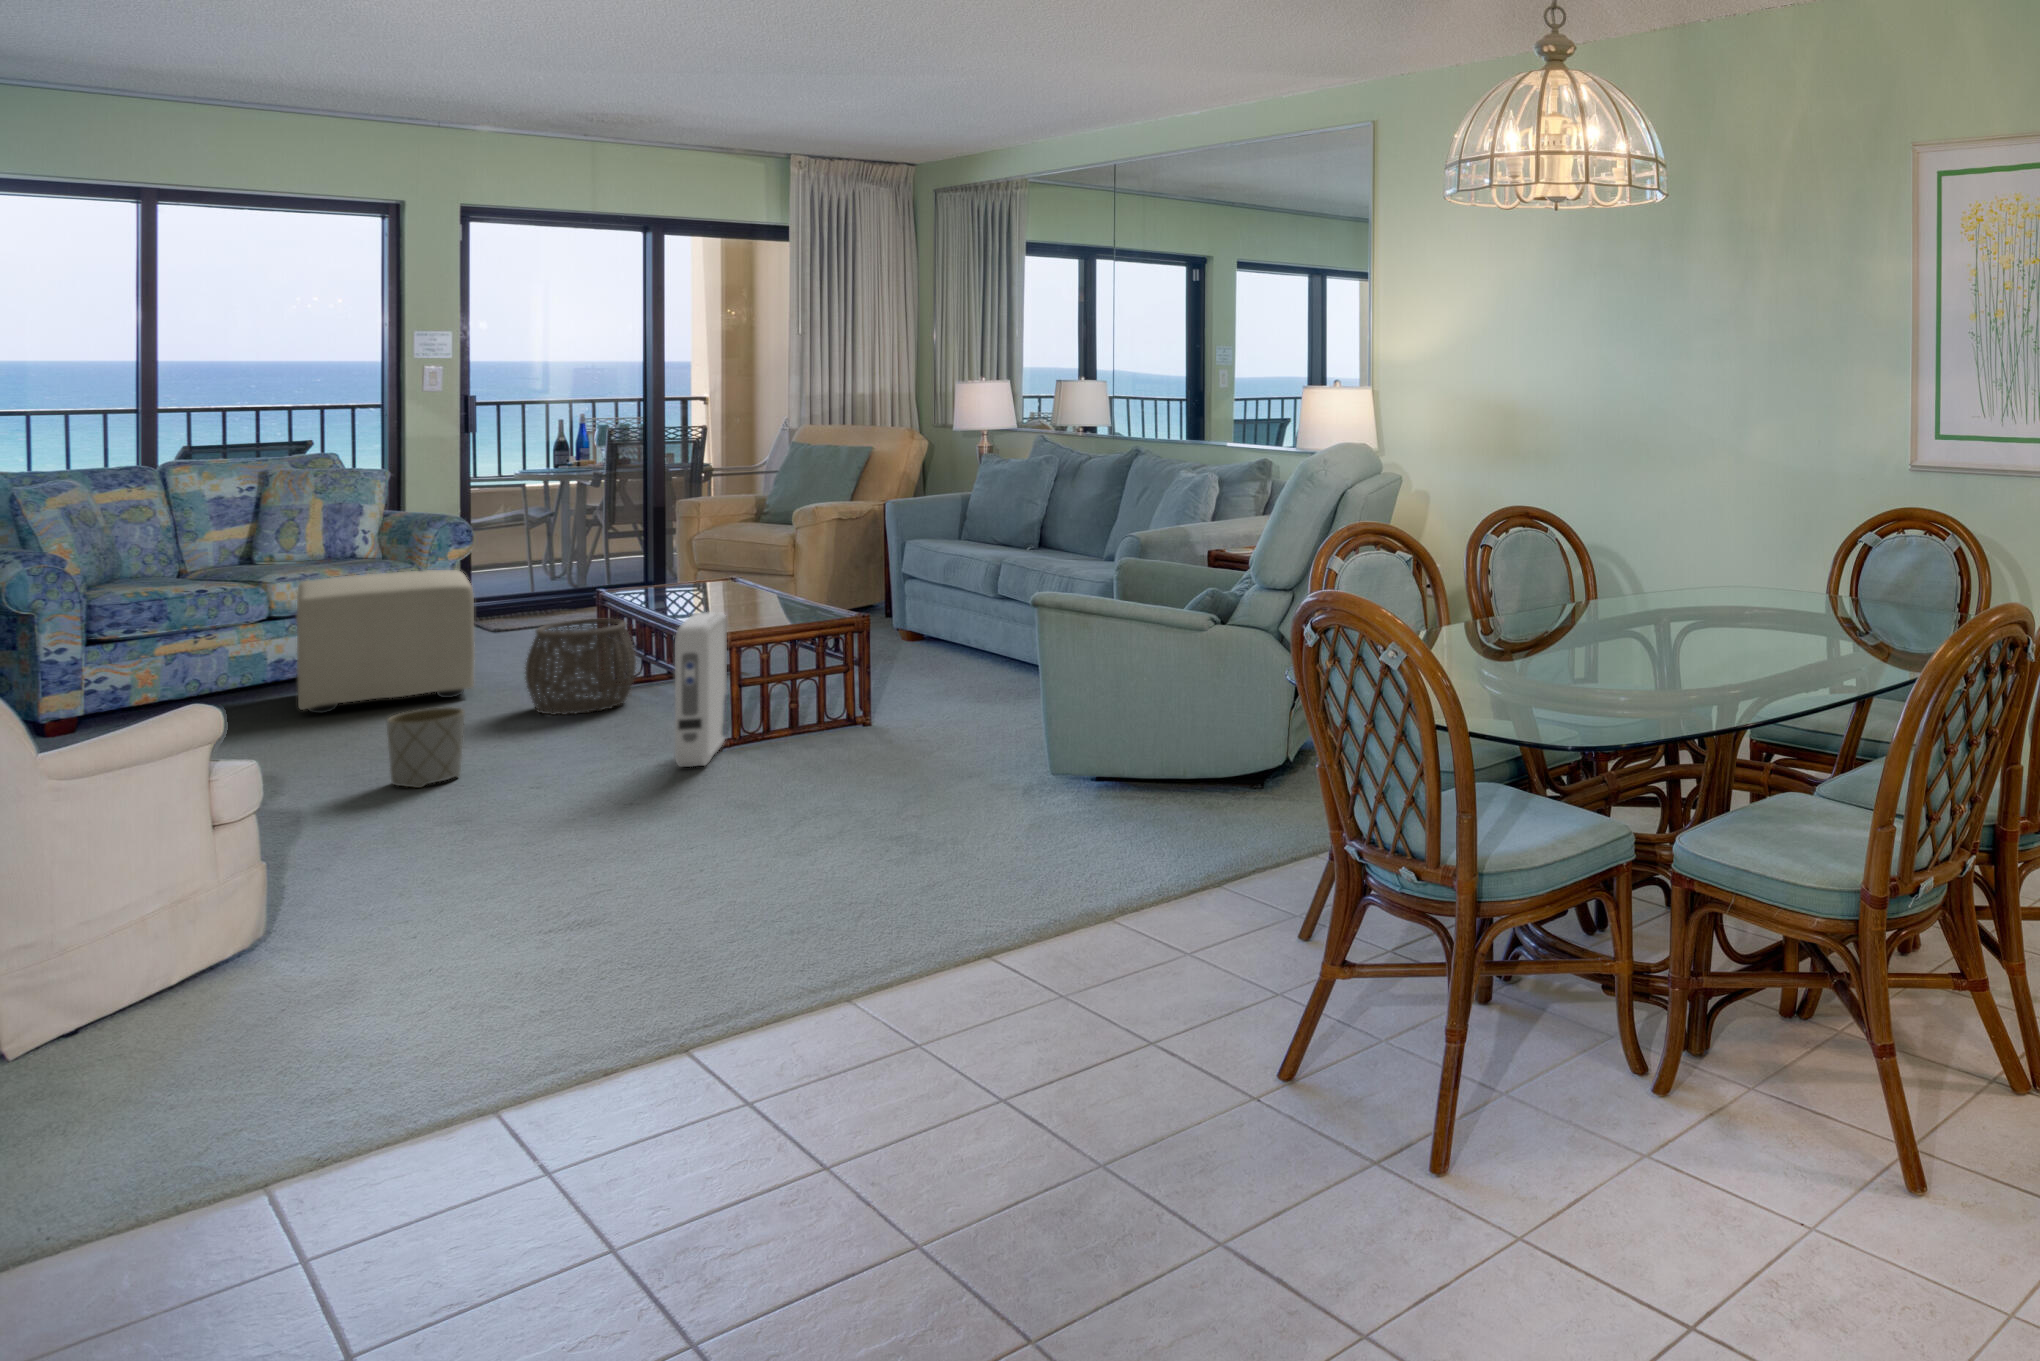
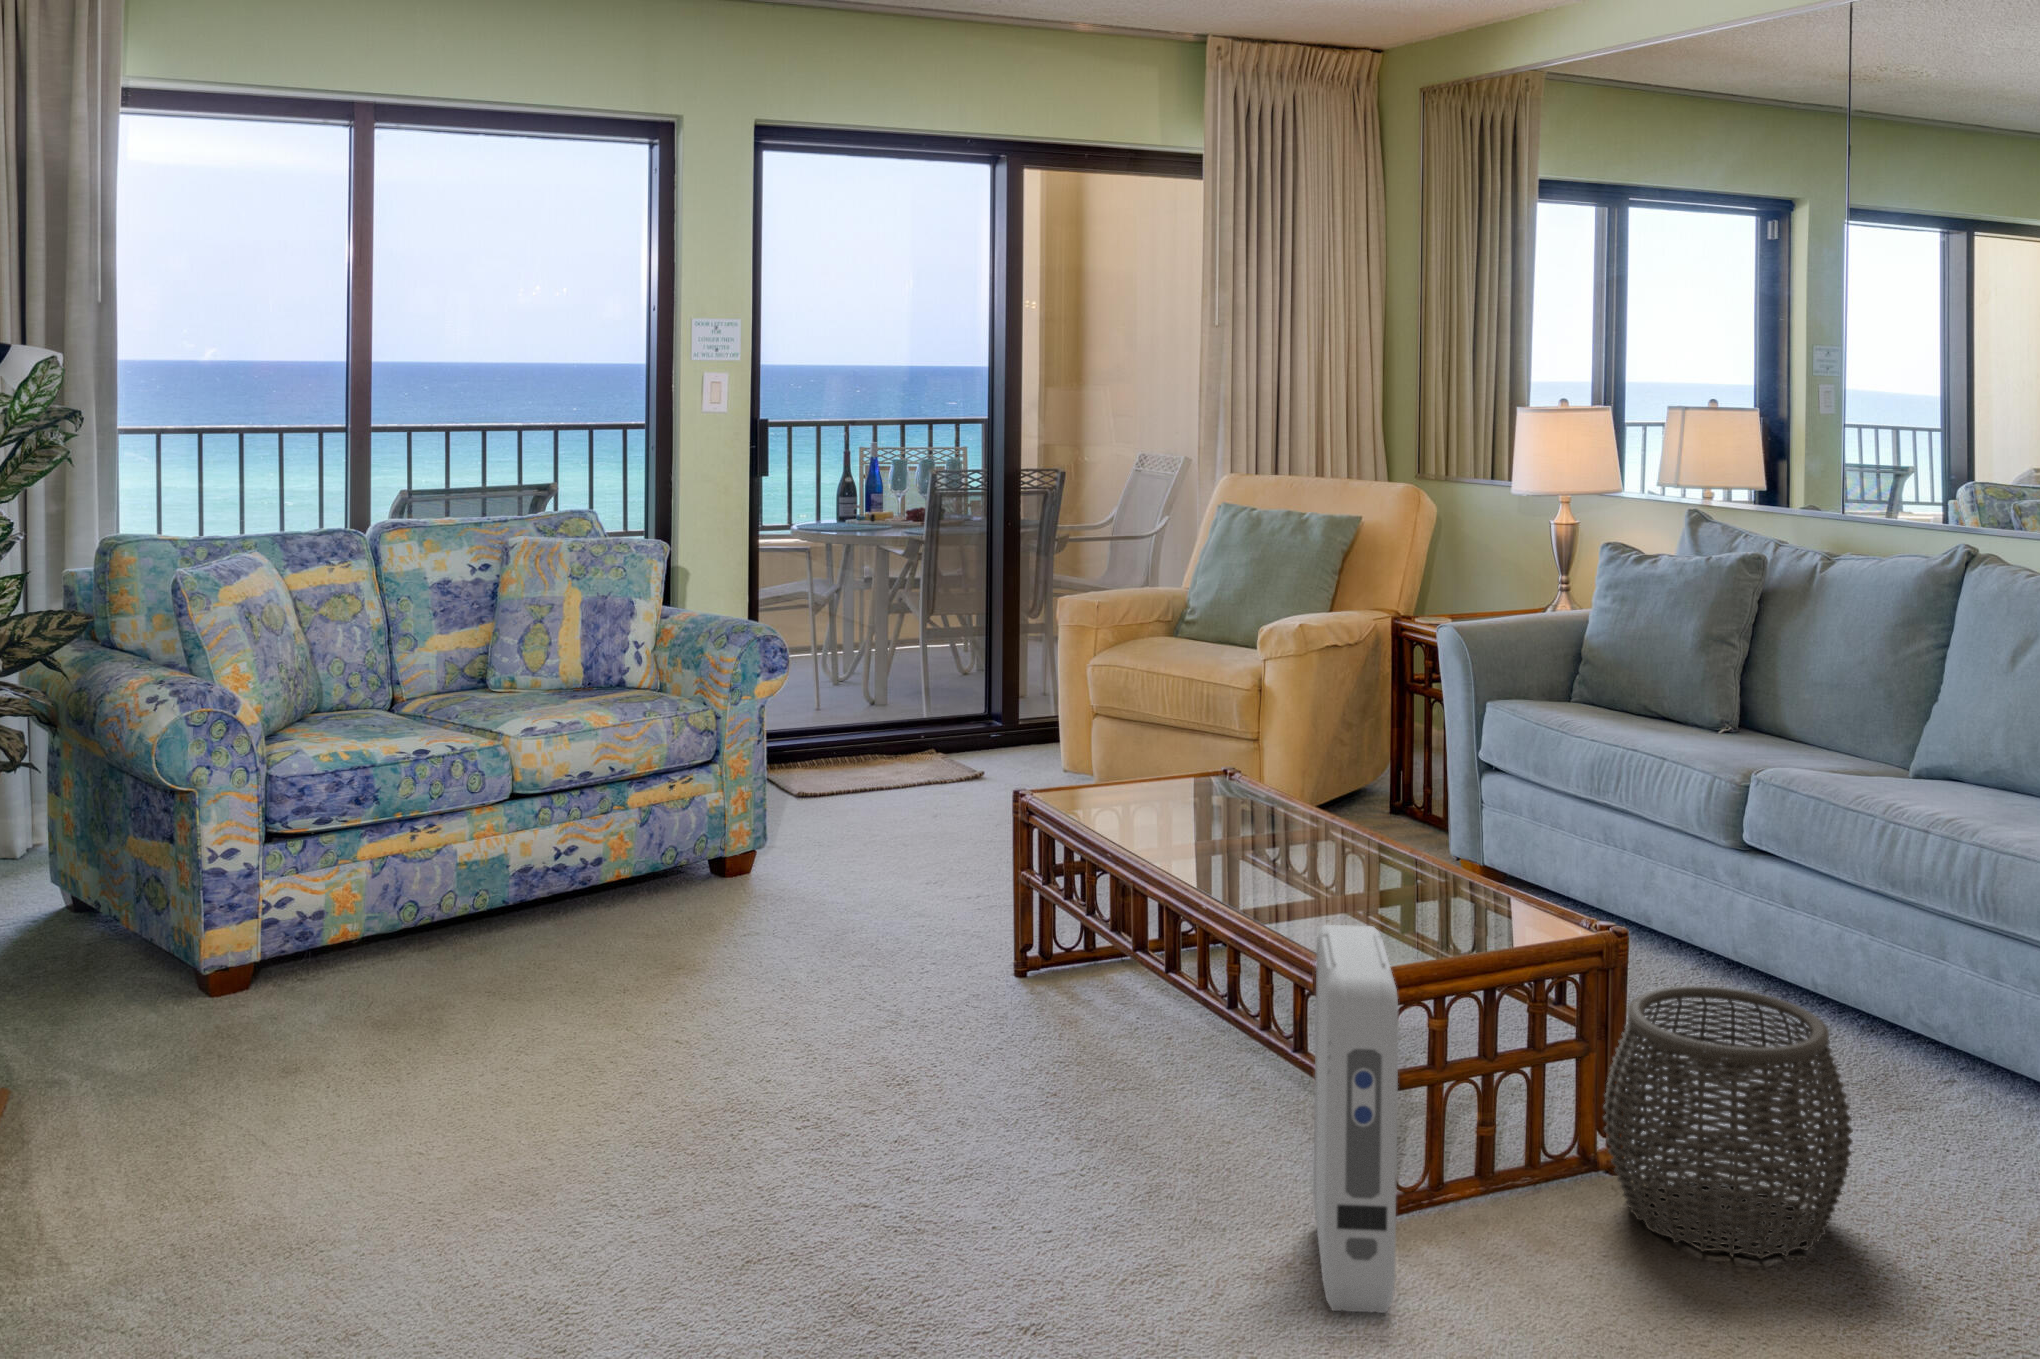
ottoman: present [296,570,475,713] -> none [552,726,822,990]
woven basket: present [525,619,636,715] -> present [1603,986,1853,1259]
planter: present [387,707,465,788] -> none [755,1095,894,1294]

